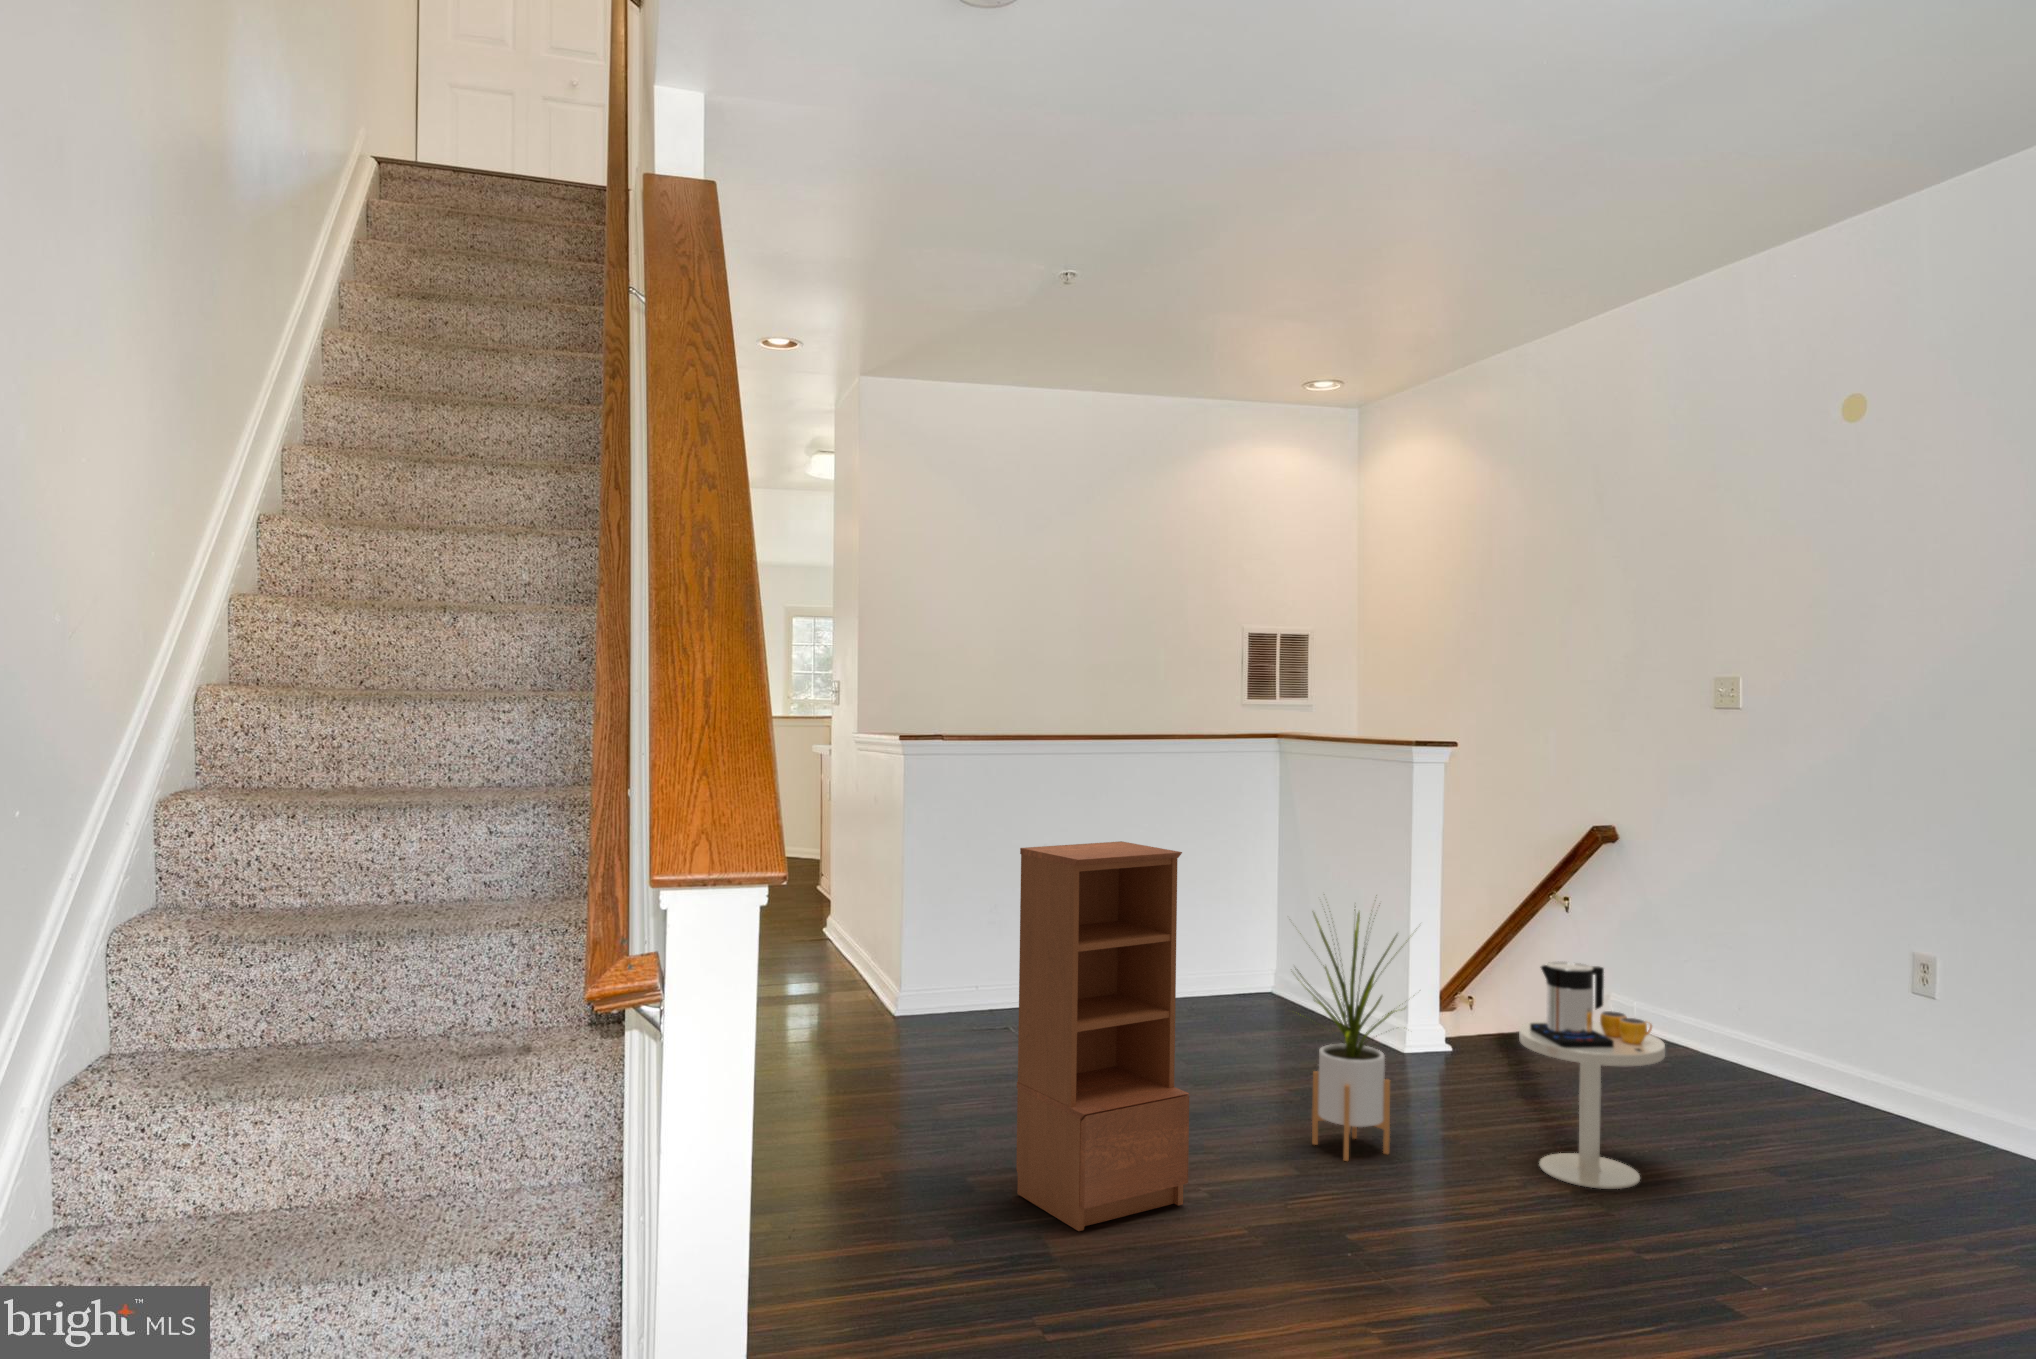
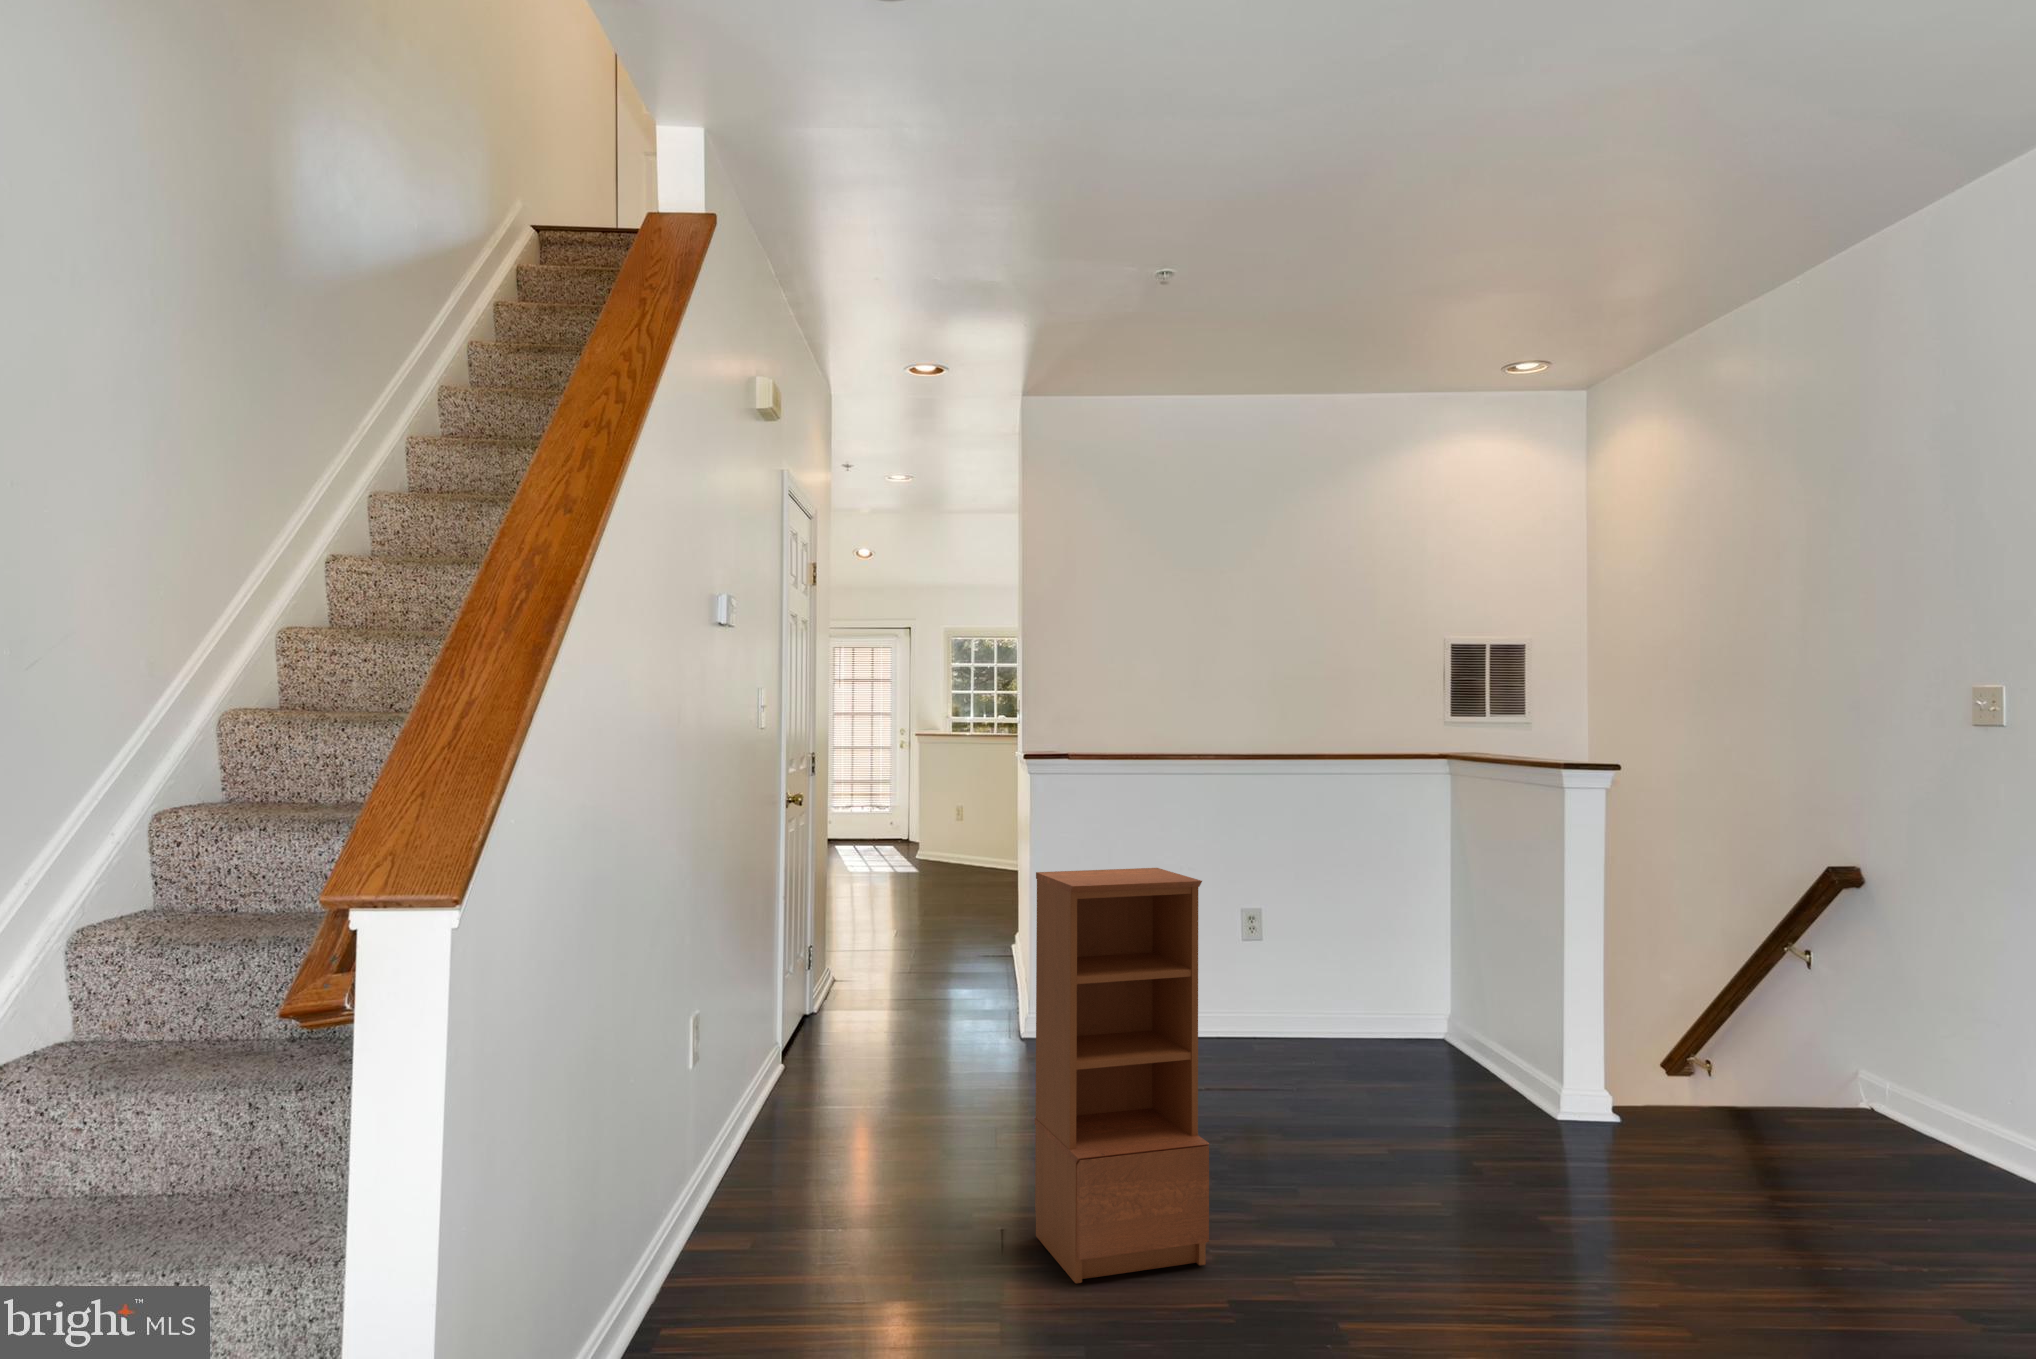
house plant: present [1297,905,1402,1161] -> none [1353,929,1511,1233]
side table: present [1519,962,1665,1189] -> none [1624,1020,1804,1297]

